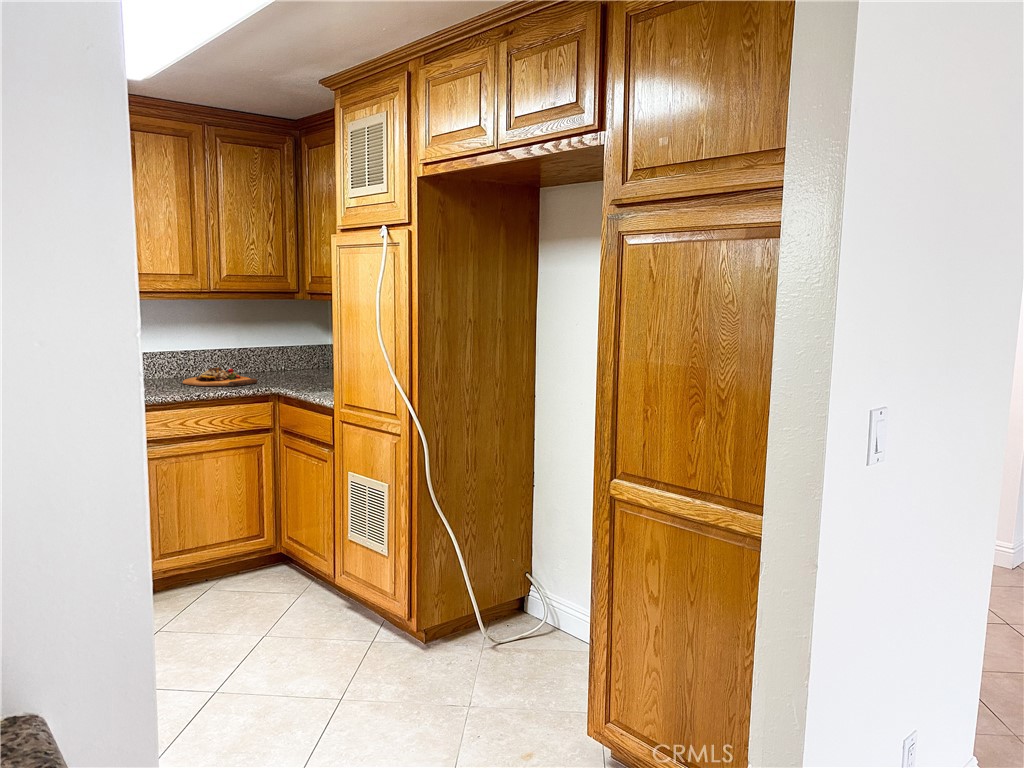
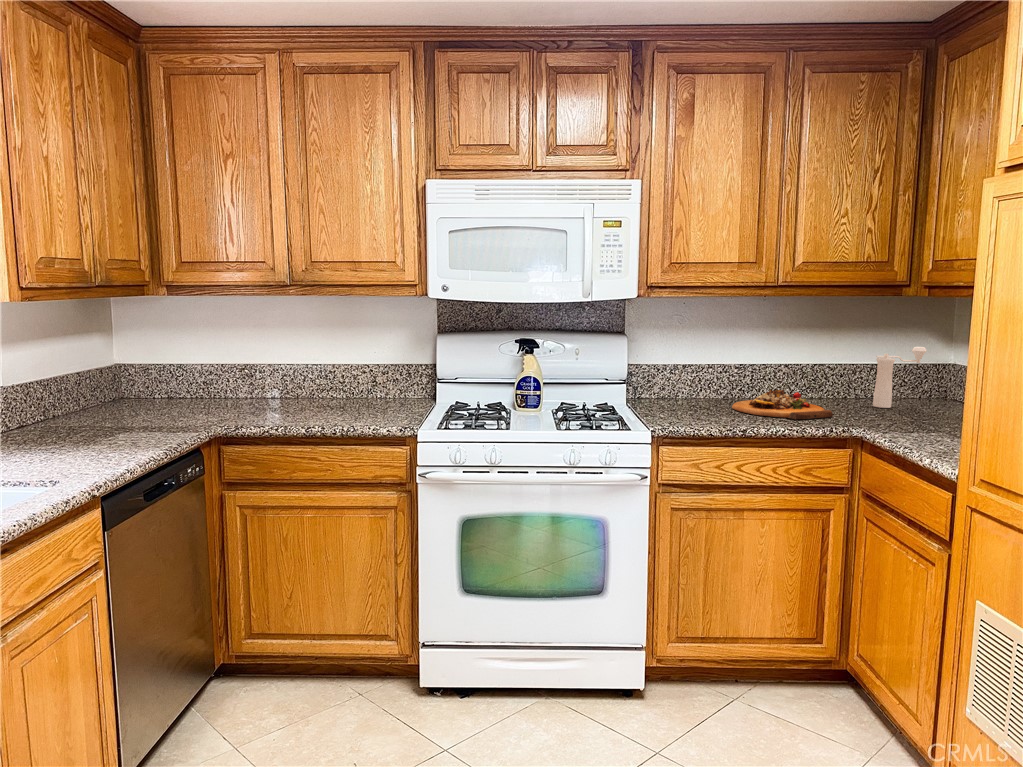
pepper mill: none [281,333,312,375] -> present [873,347,927,408]

